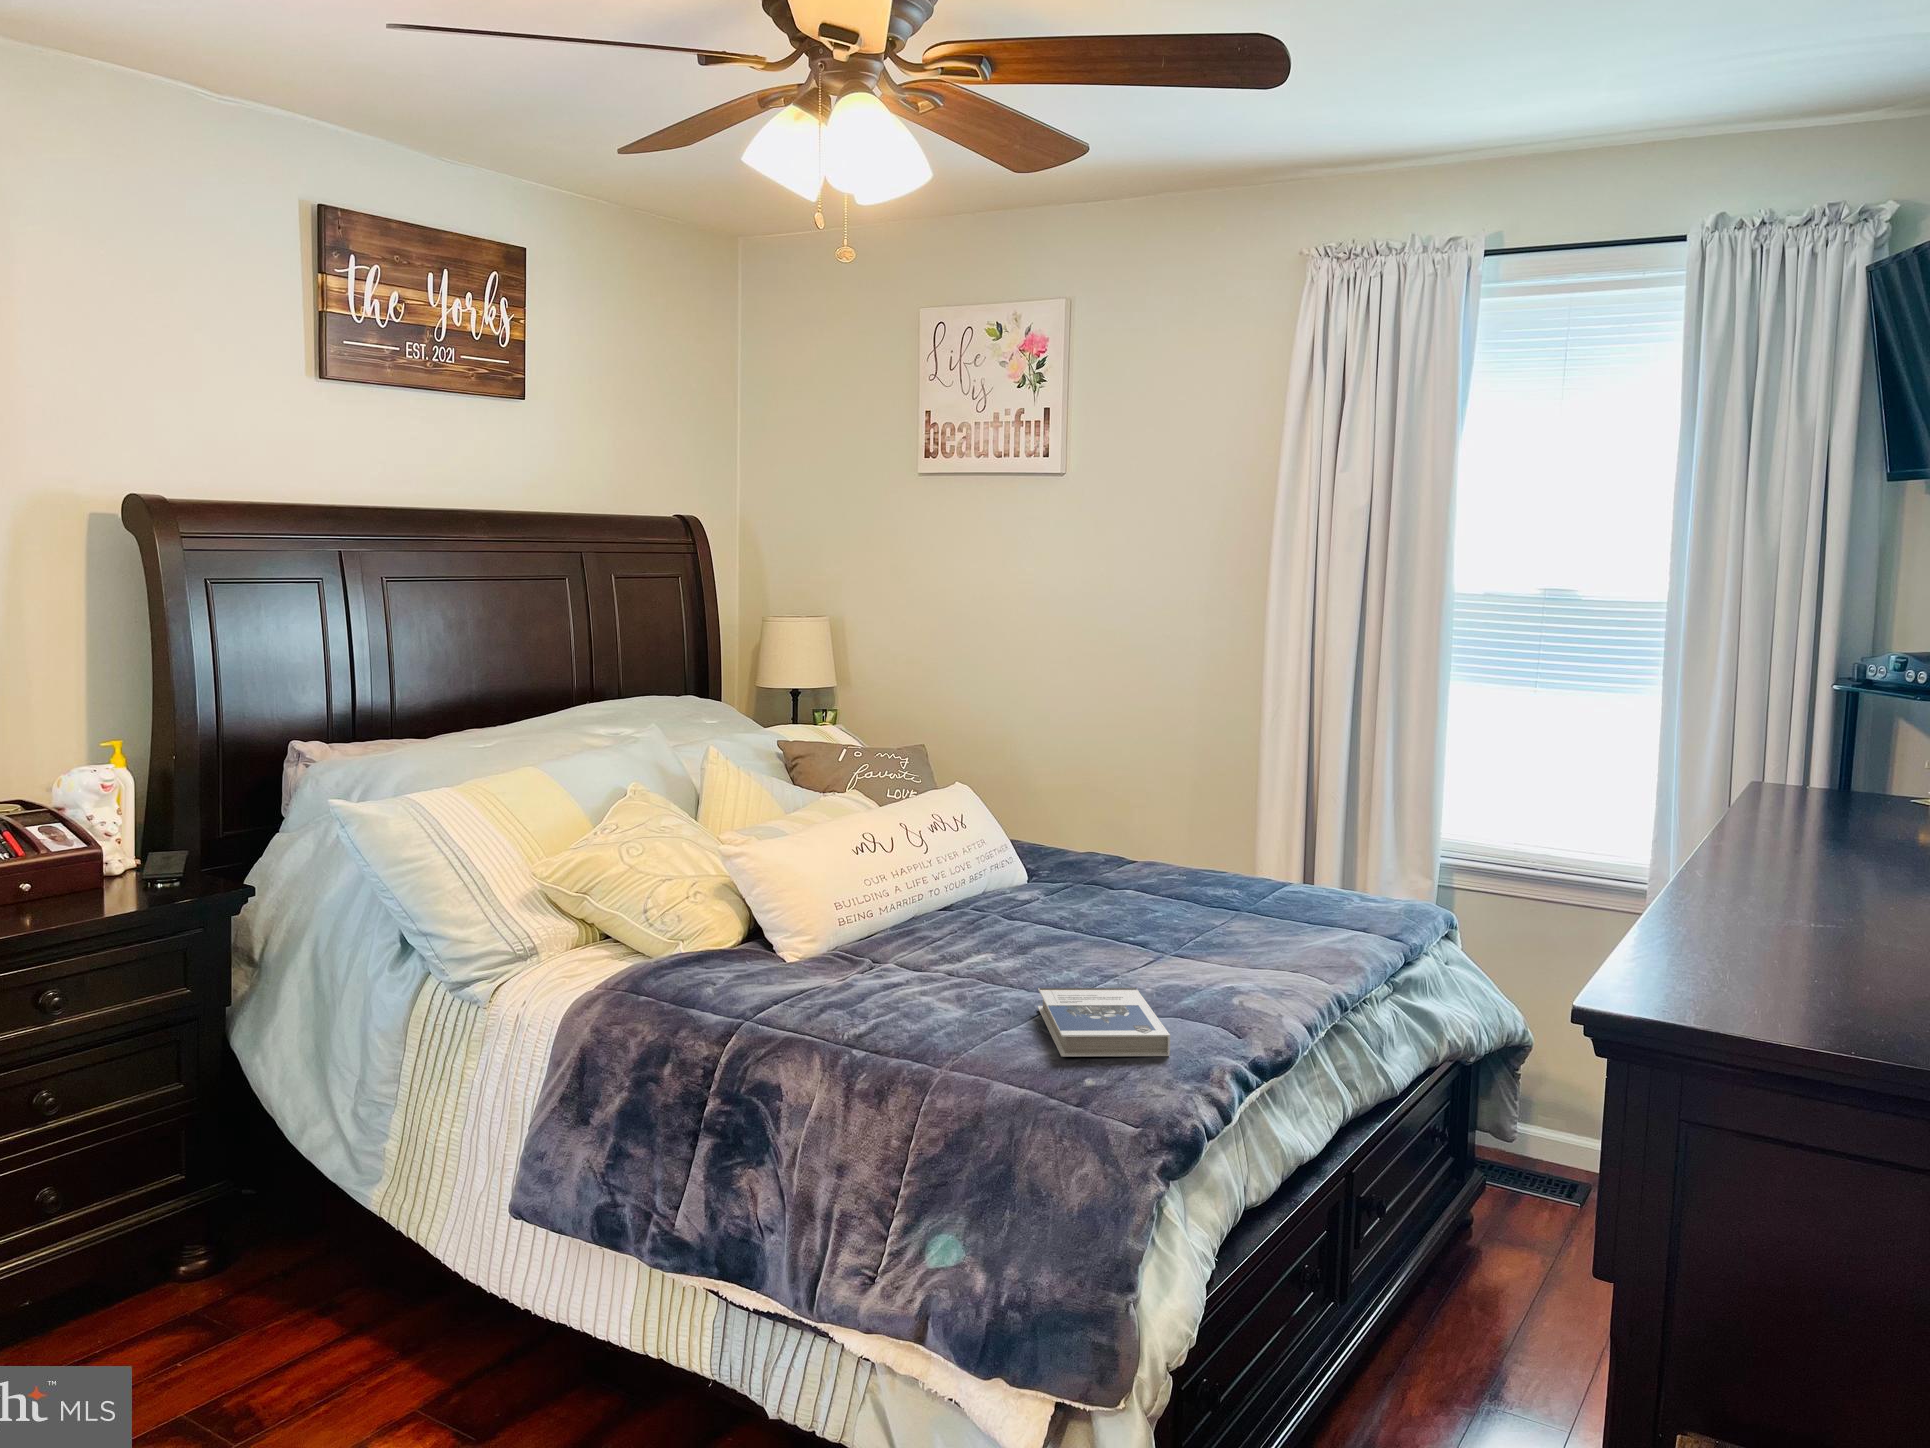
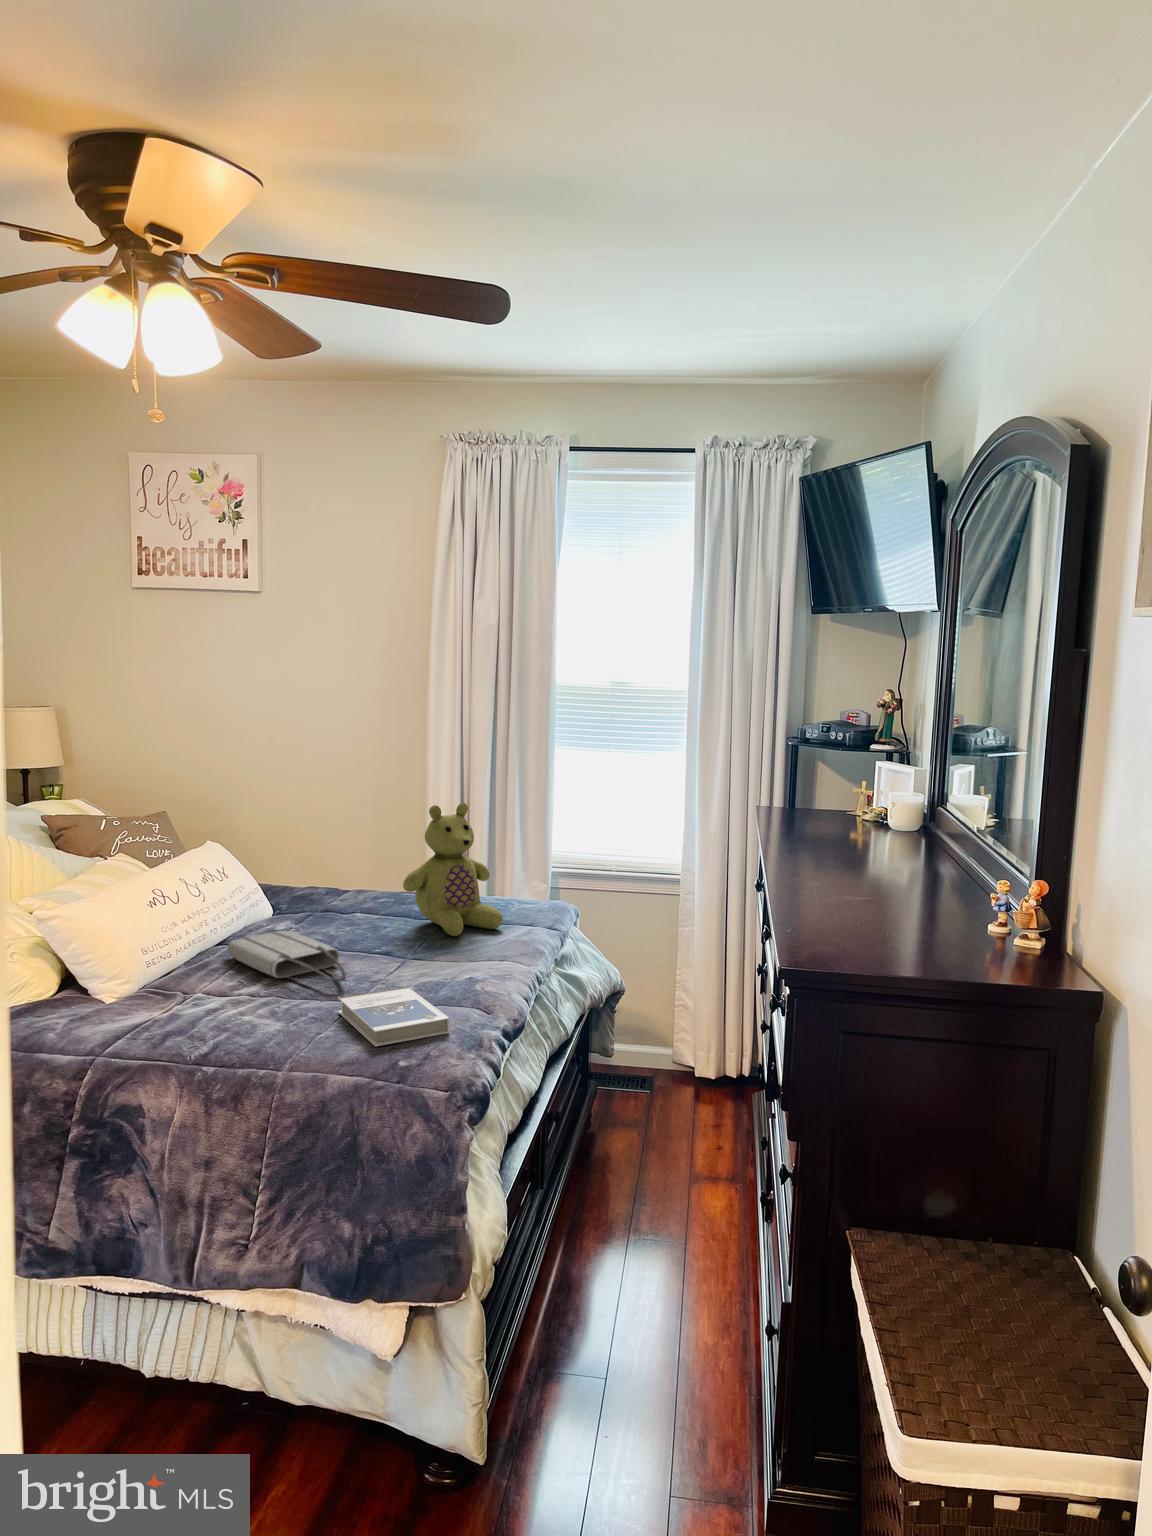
stuffed bear: none [1177,750,1318,935] -> present [403,803,503,936]
tote bag: none [940,900,1071,970] -> present [227,931,346,983]

